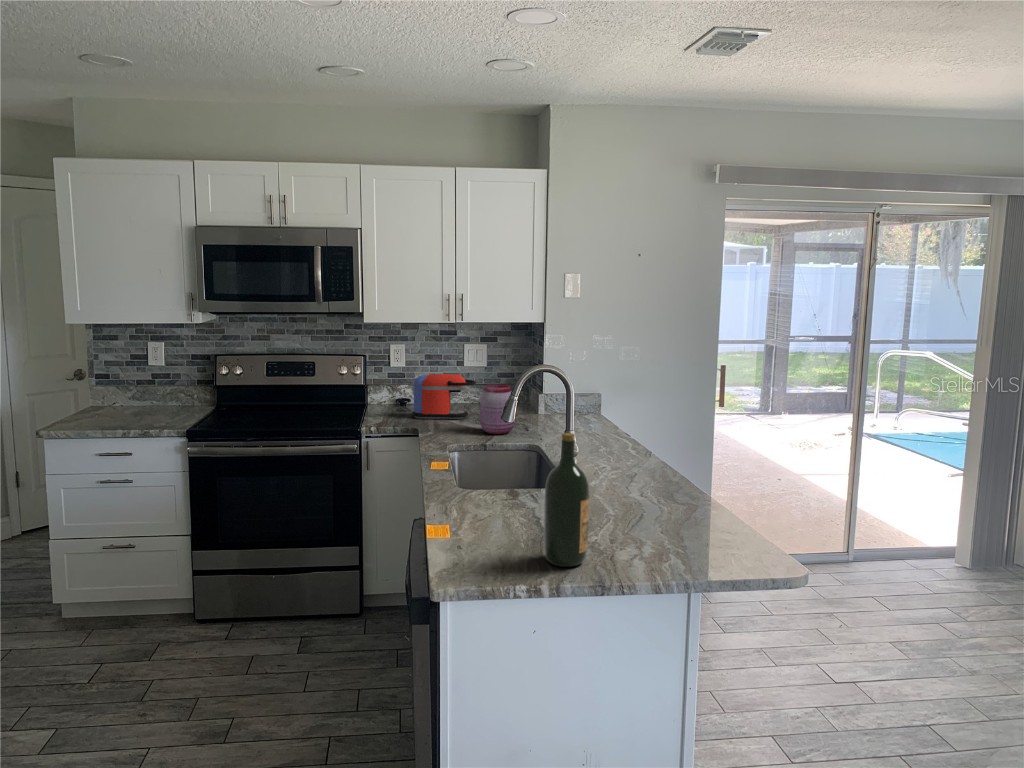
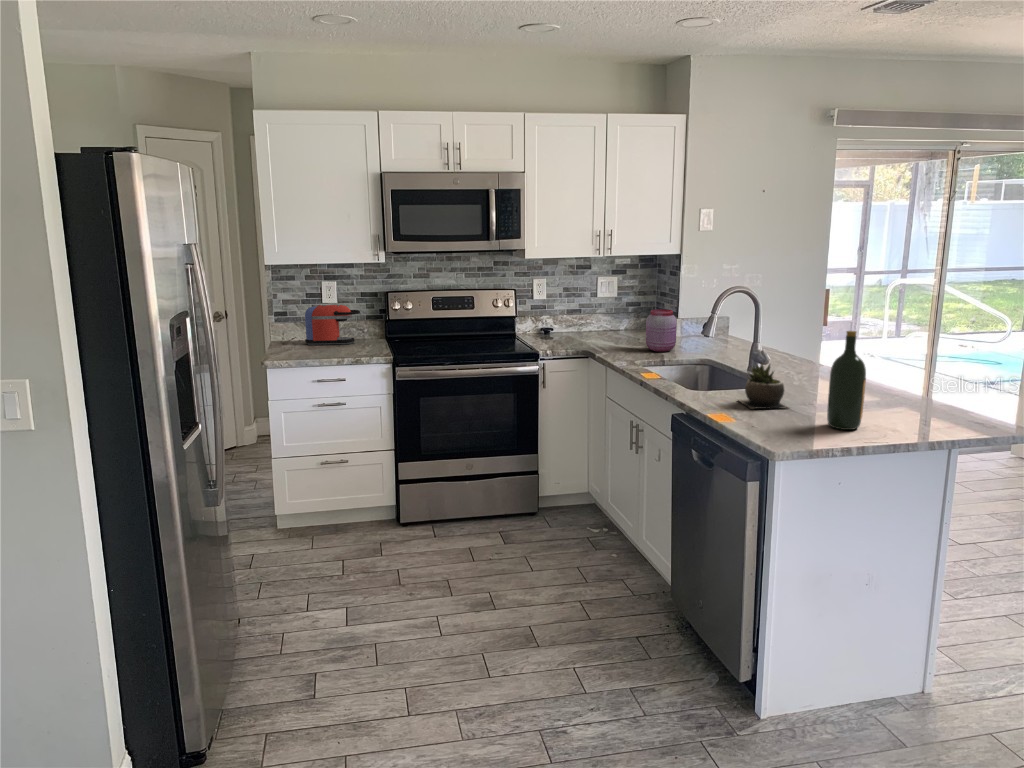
coffee maker: present [412,374,476,419] -> present [305,305,360,345]
succulent plant: none [483,463,534,526] -> present [739,363,787,409]

